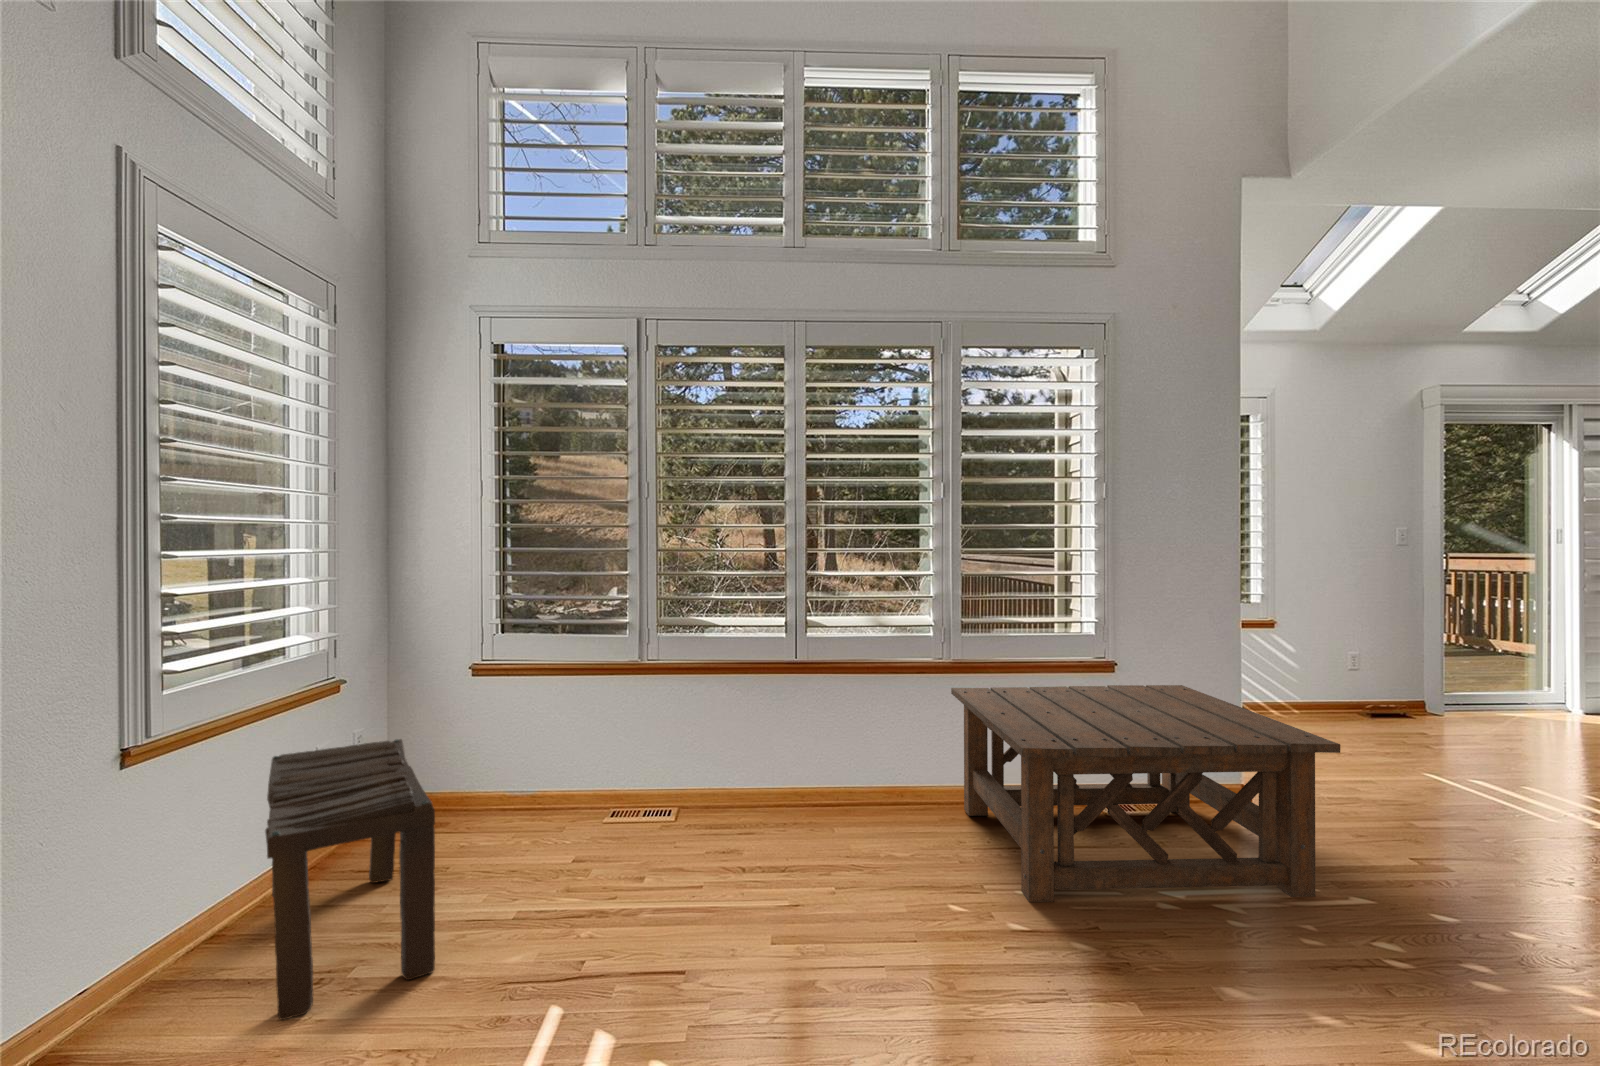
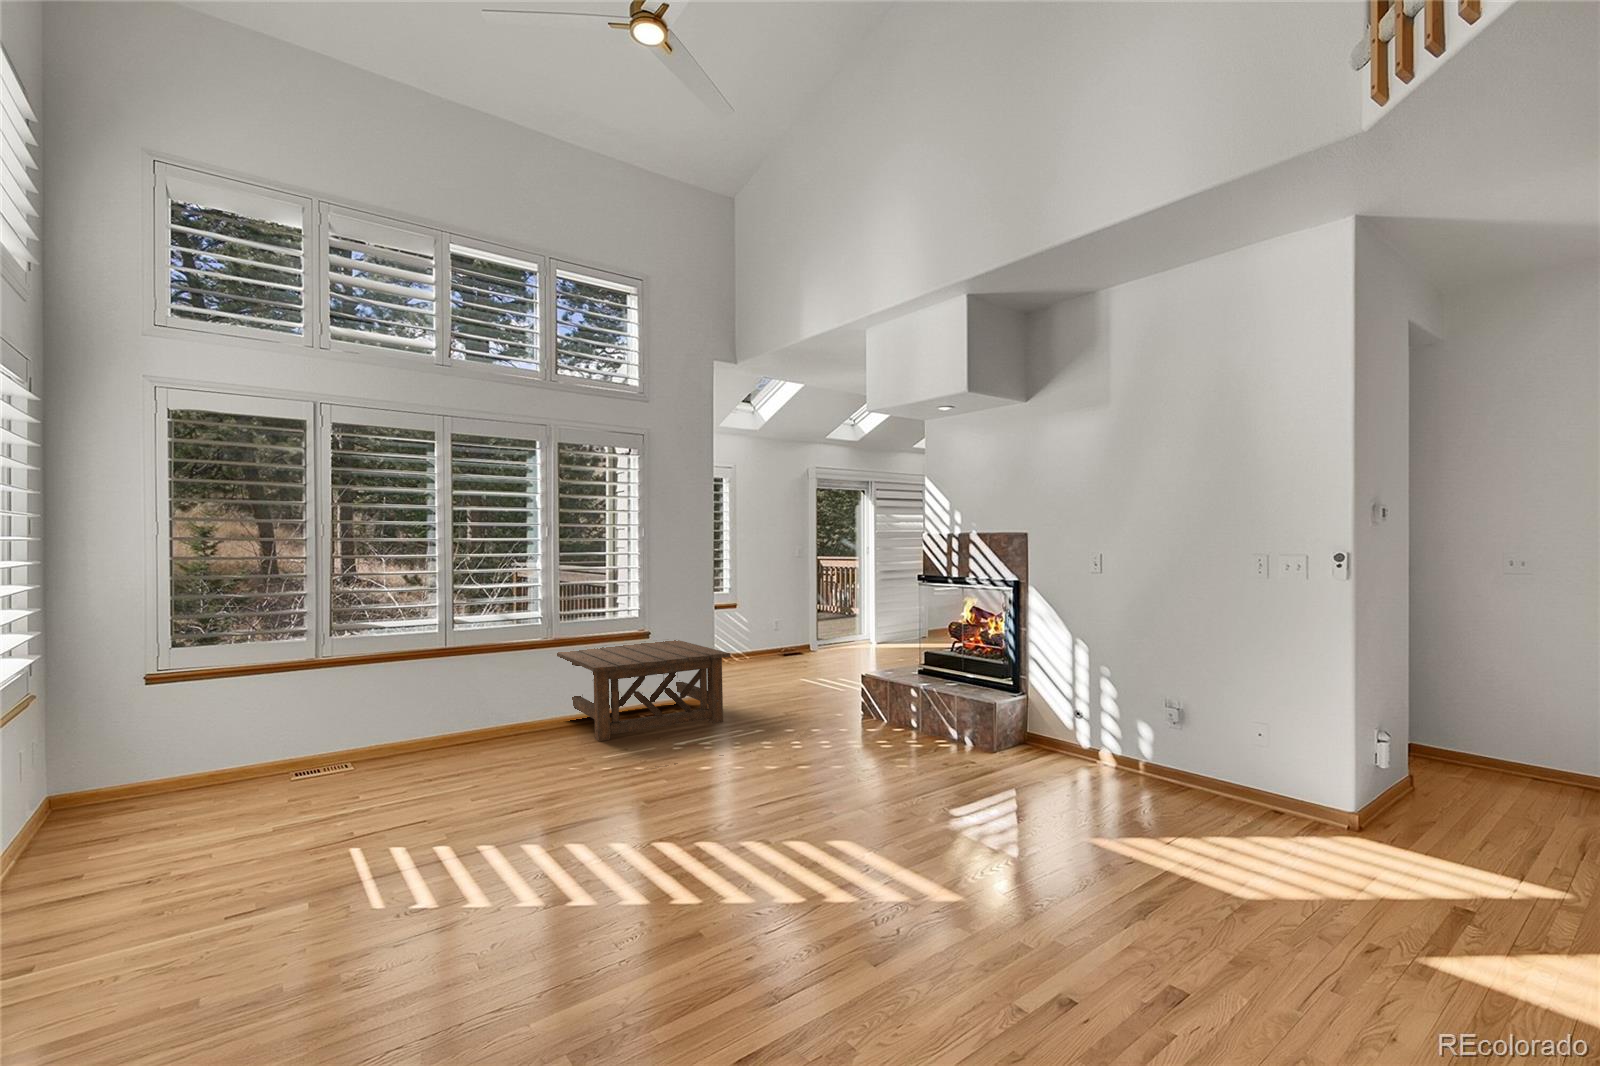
bench: present [265,739,435,1020] -> none [138,704,301,829]

